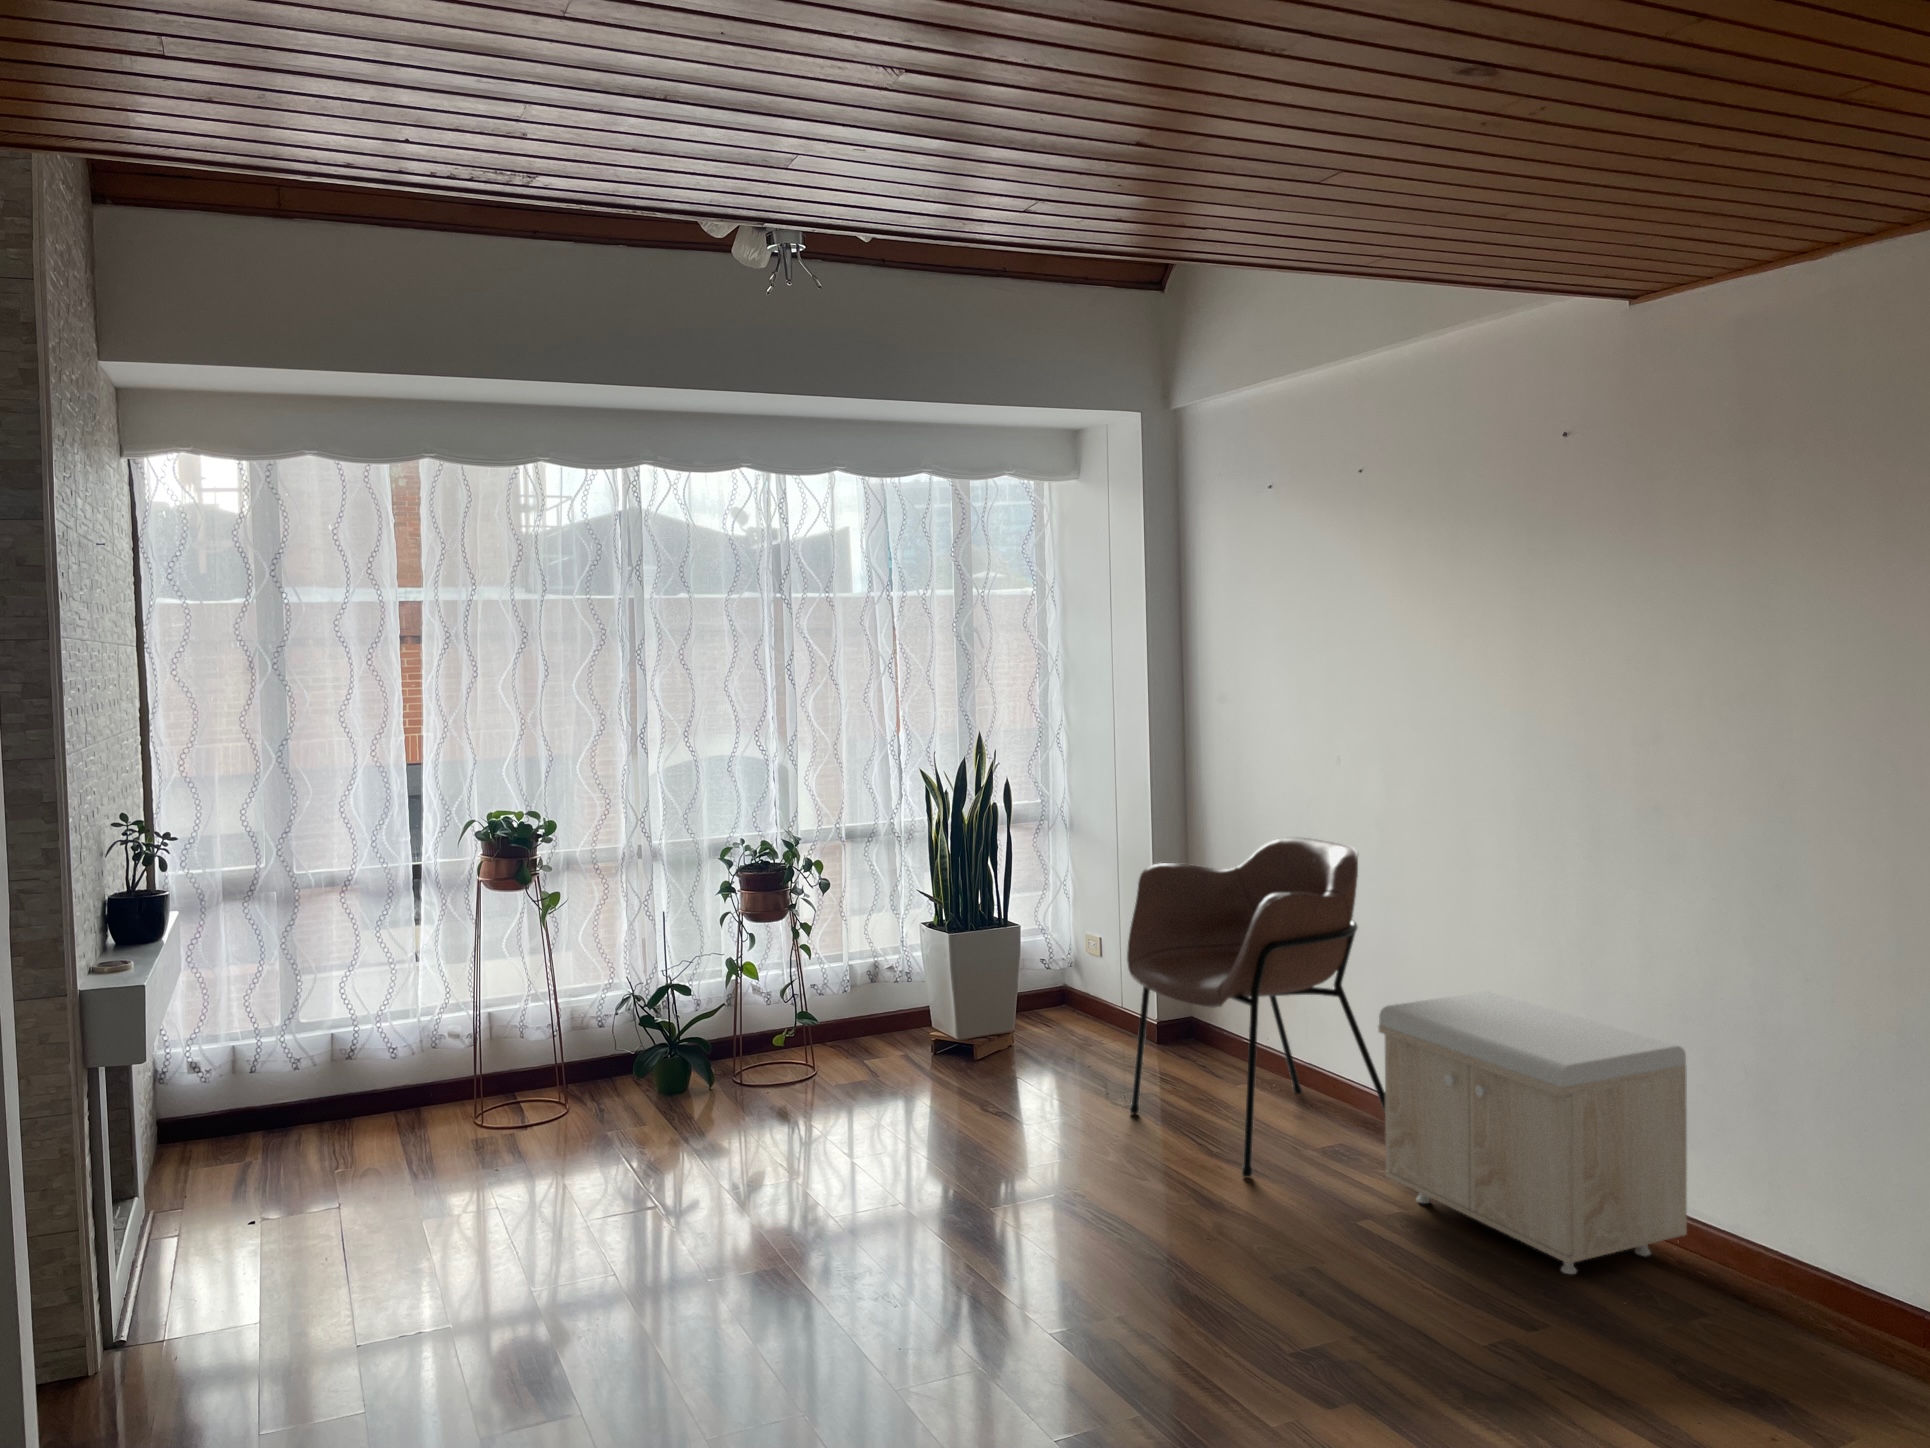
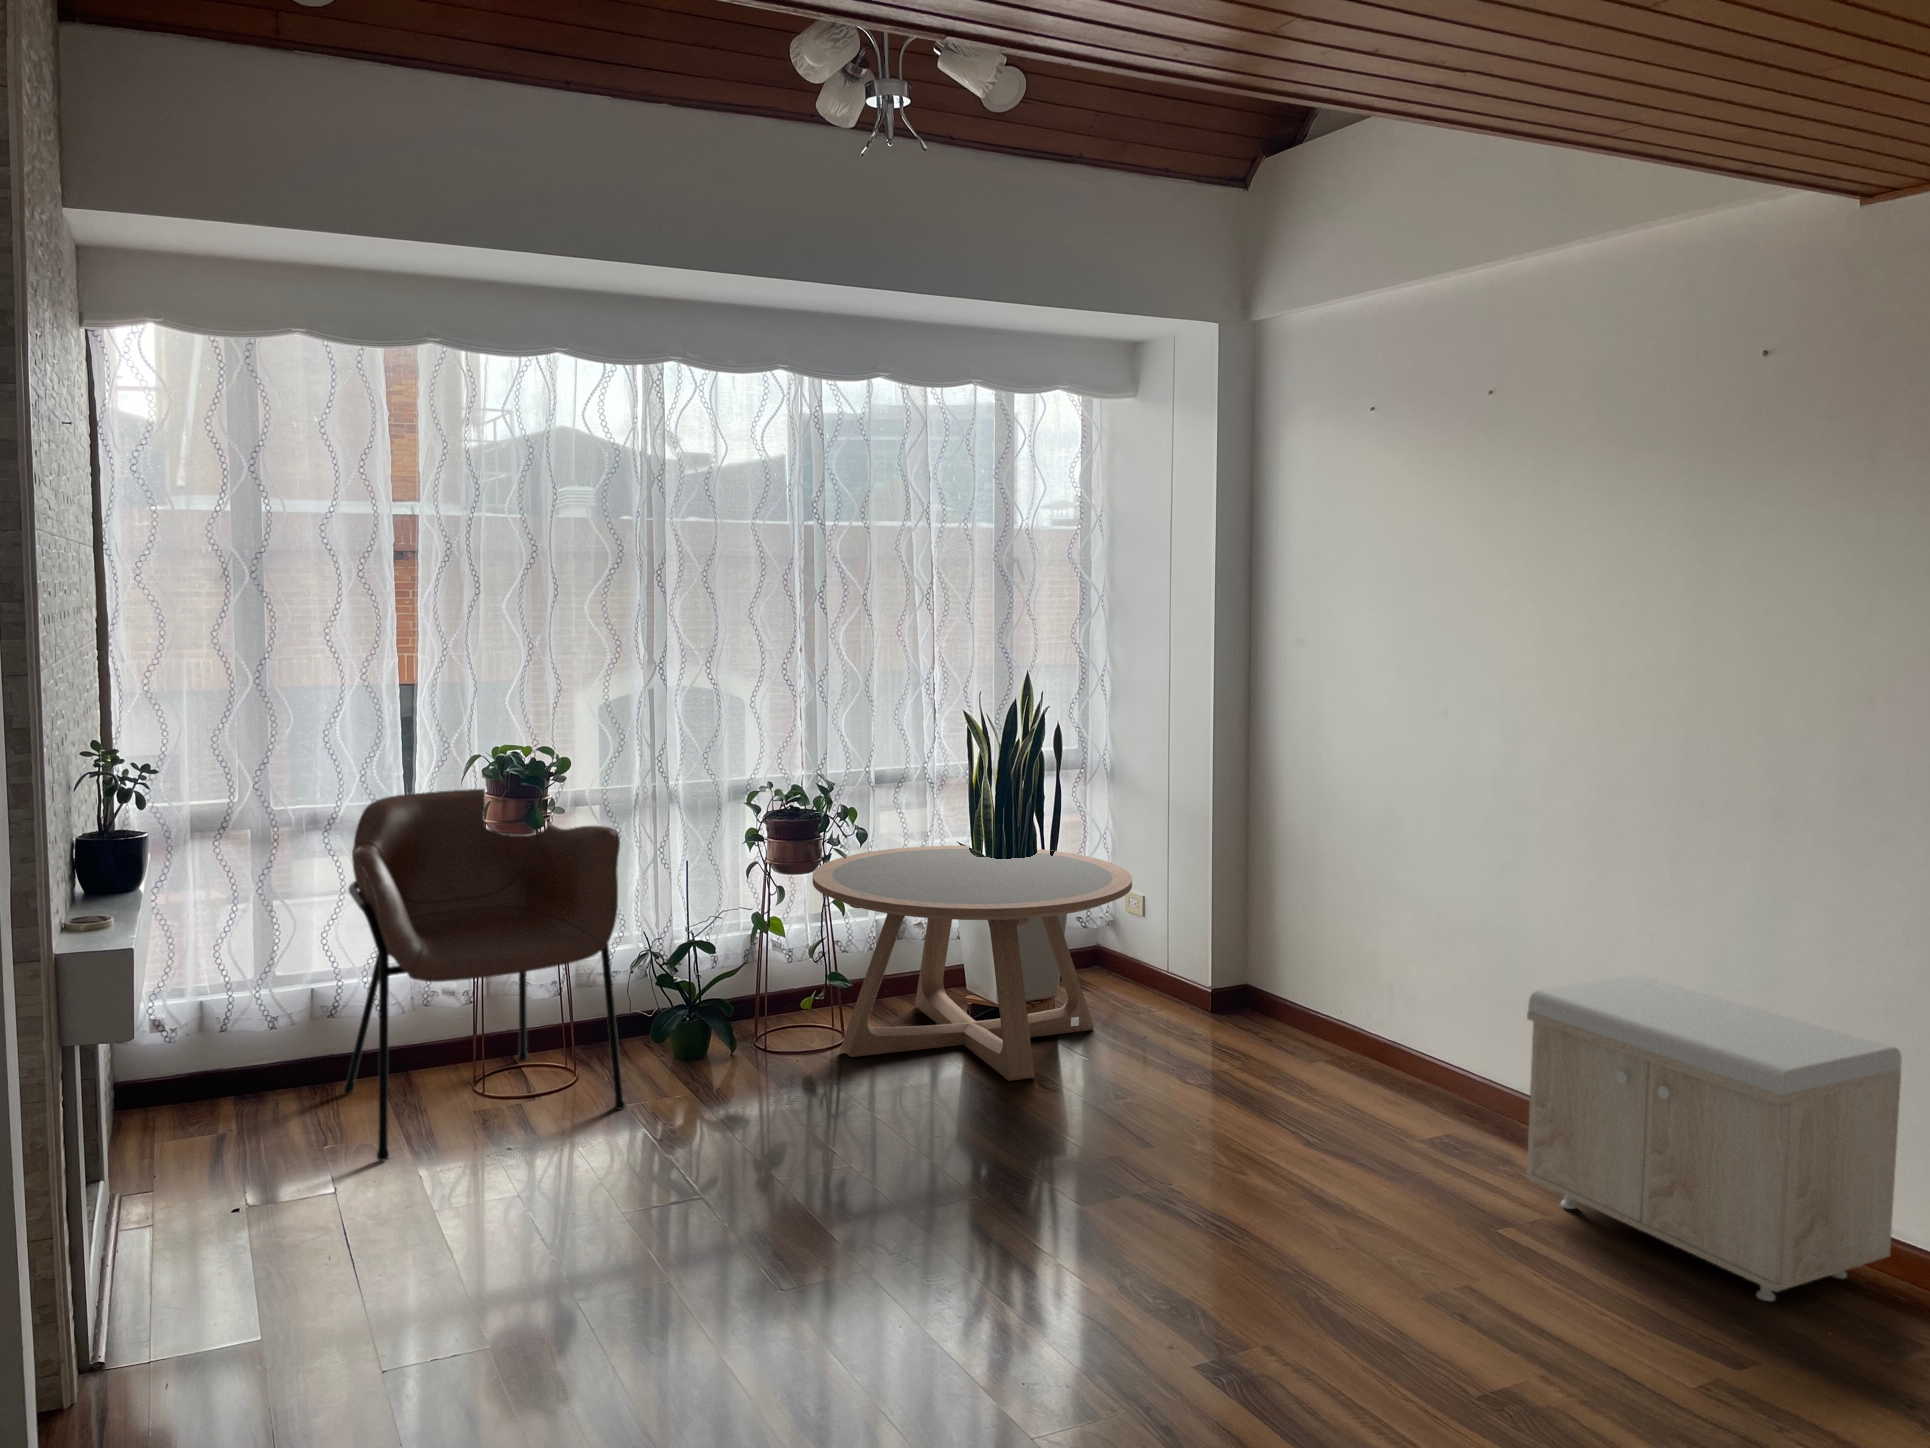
armchair: present [1127,837,1385,1177] -> present [343,789,625,1161]
coffee table: none [779,894,1070,1106] -> present [813,845,1132,1081]

